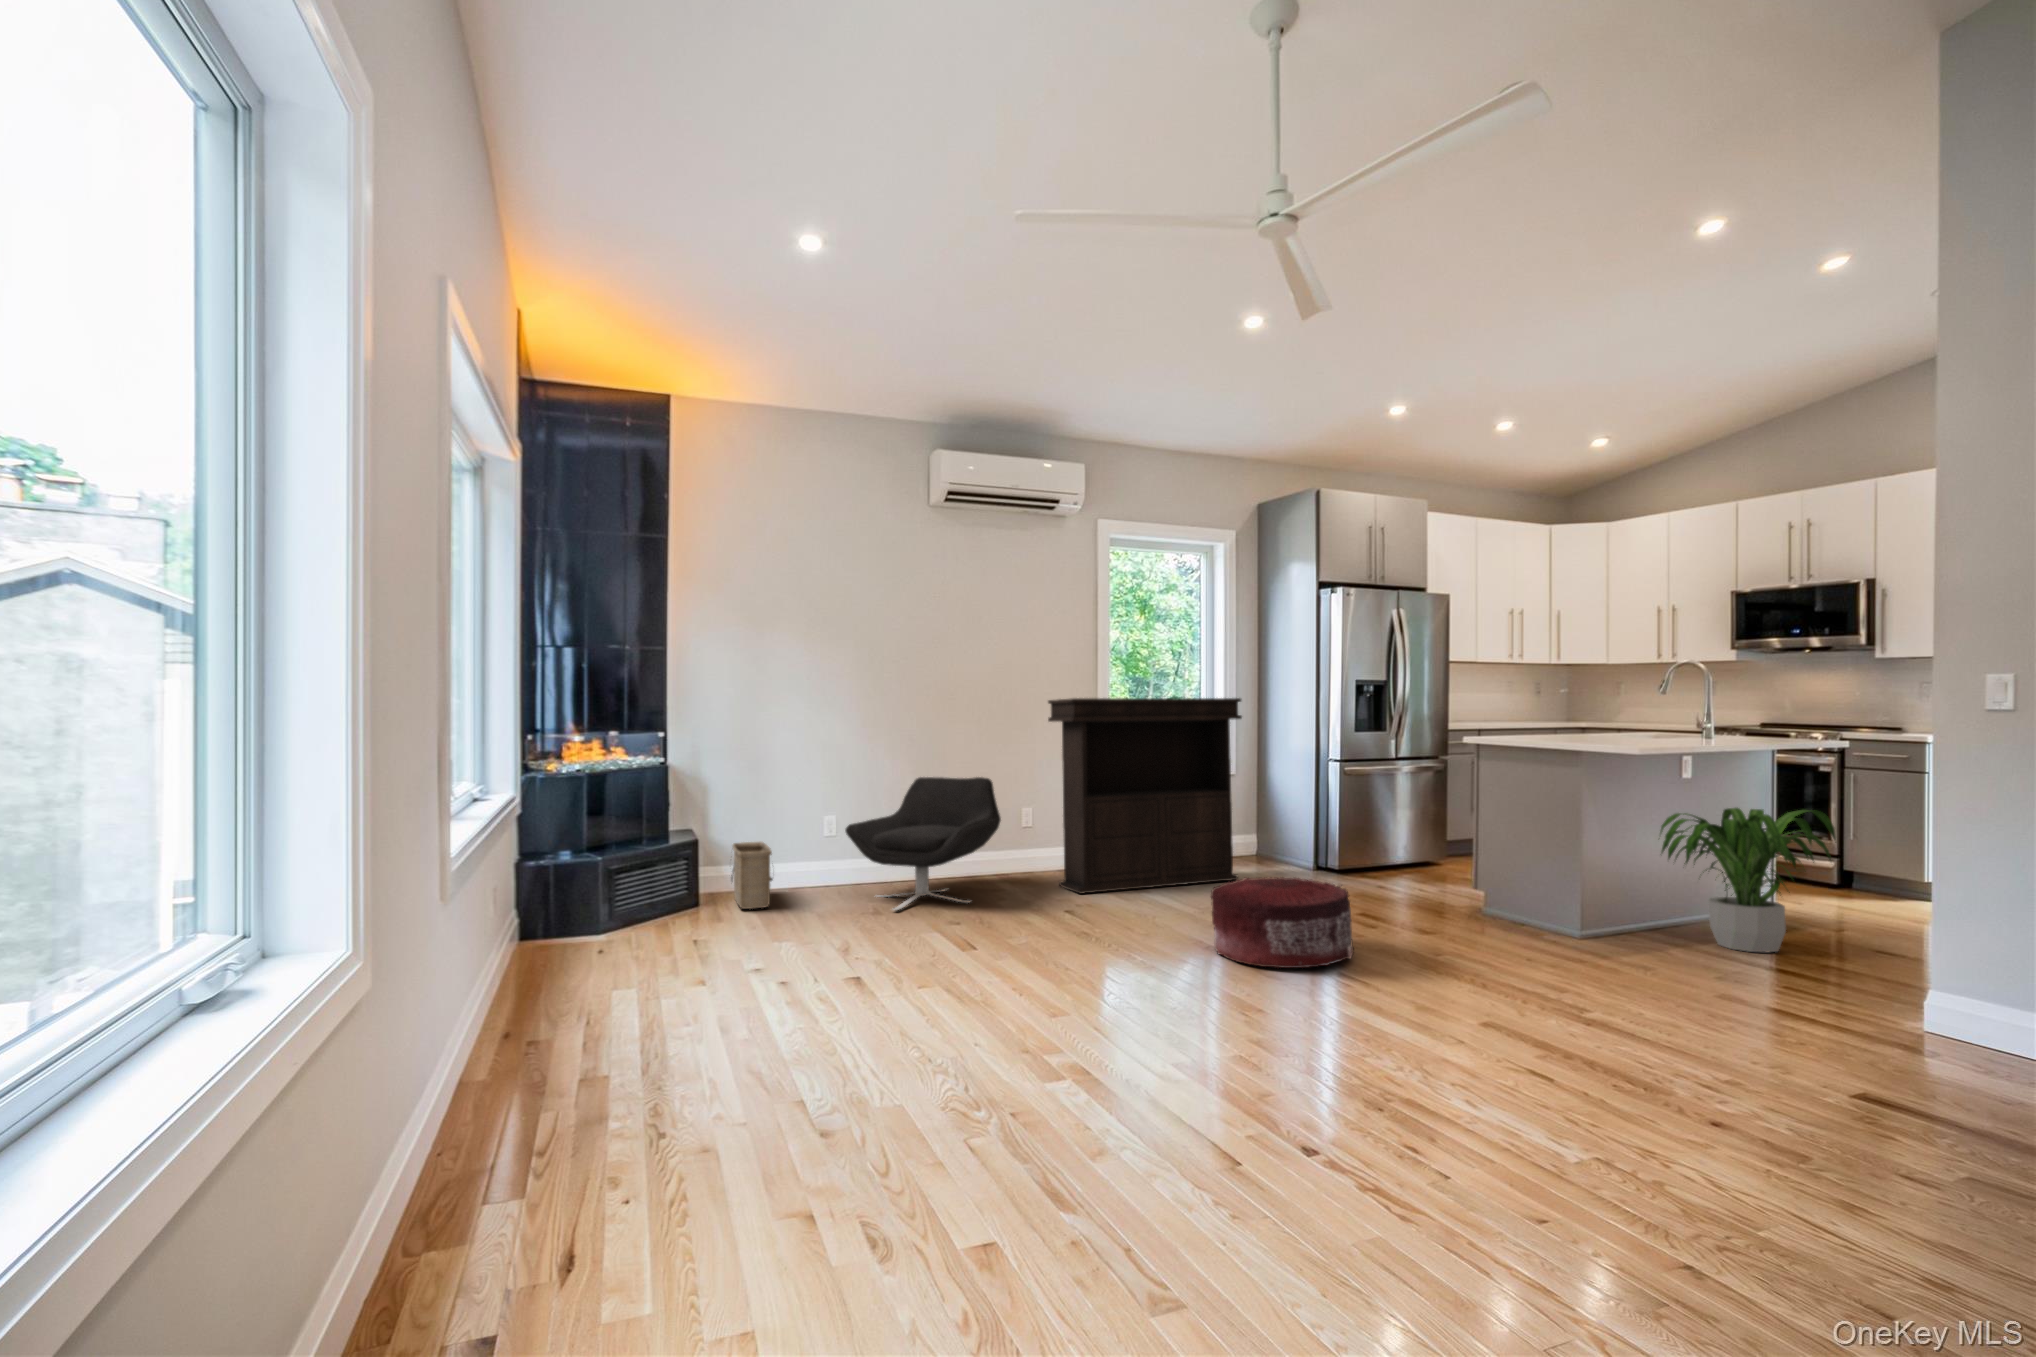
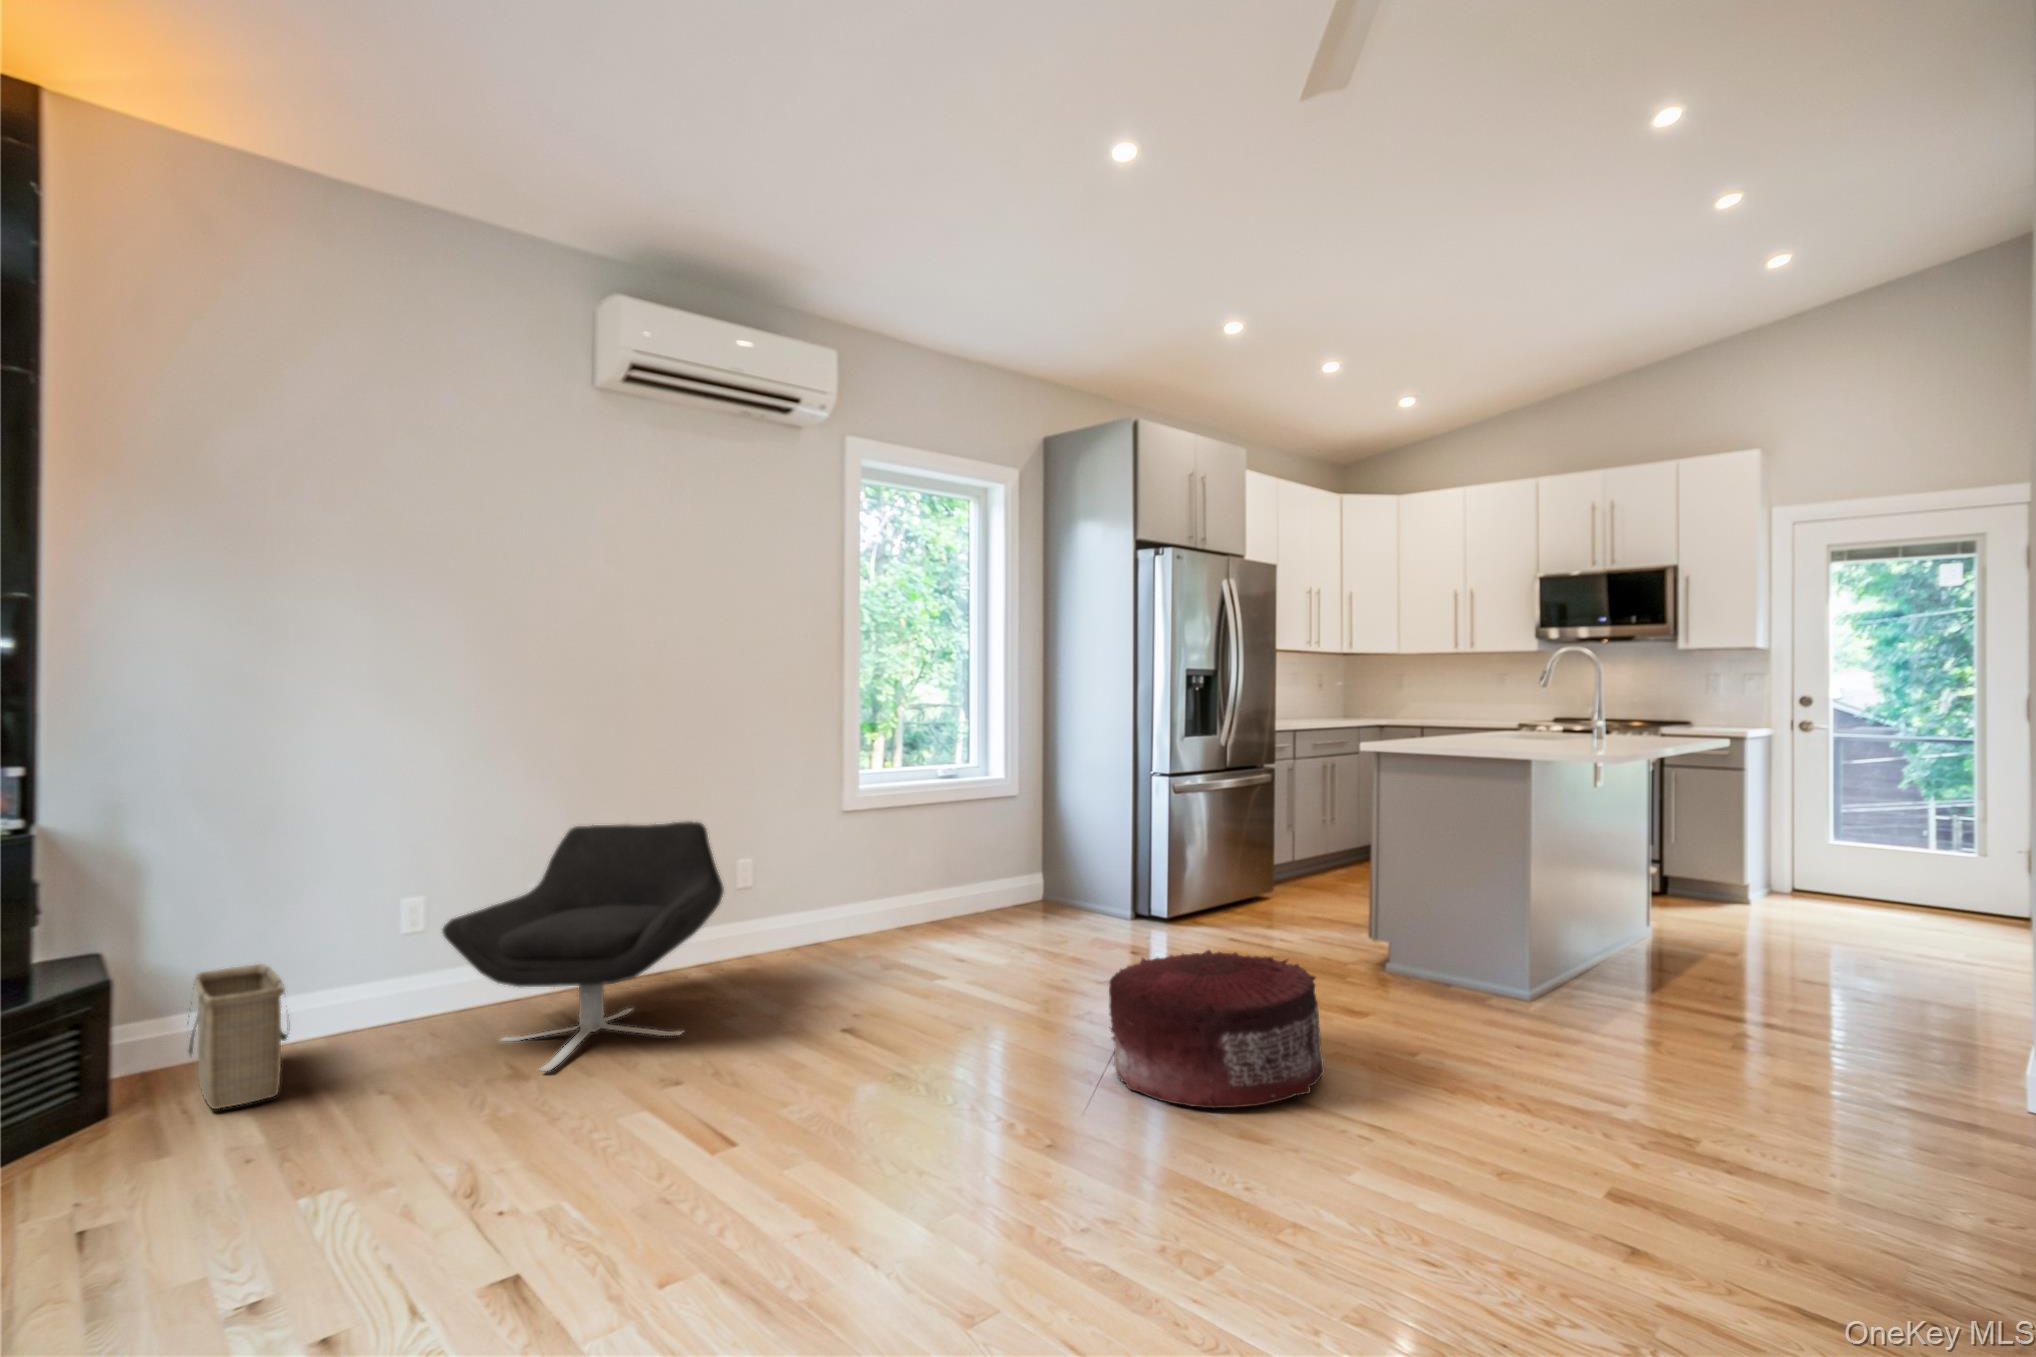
console table: present [1048,698,1242,894] -> none [792,693,1060,995]
potted plant: present [1660,808,1836,952] -> none [1589,814,1790,990]

